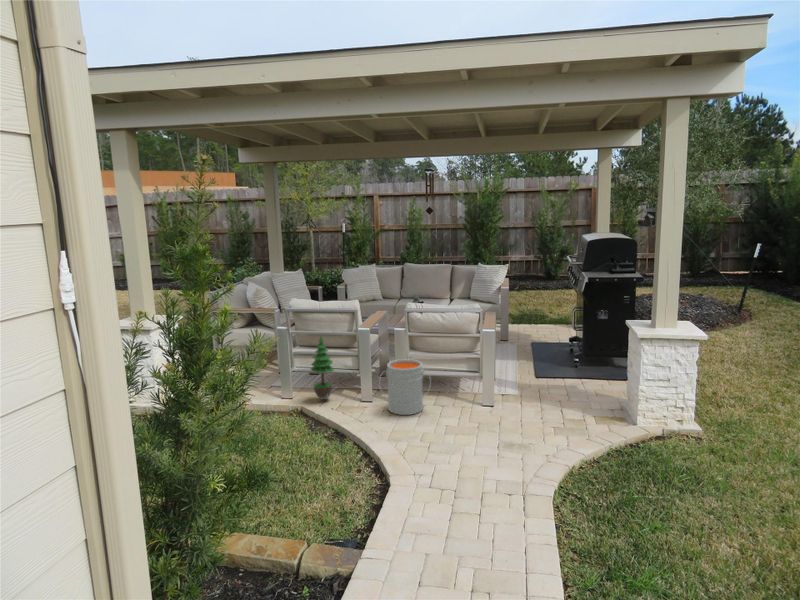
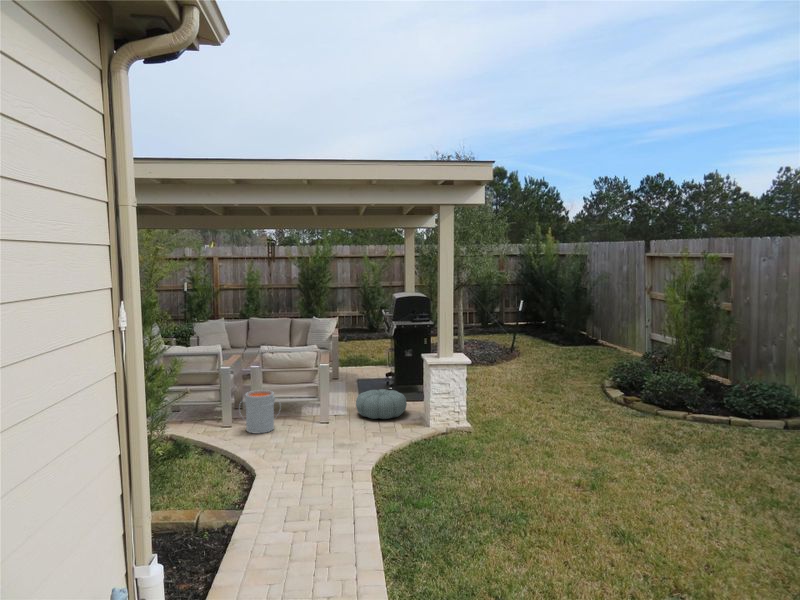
potted tree: present [311,337,334,400] -> none [178,374,199,429]
pouf: none [530,364,601,406] -> present [356,389,407,419]

